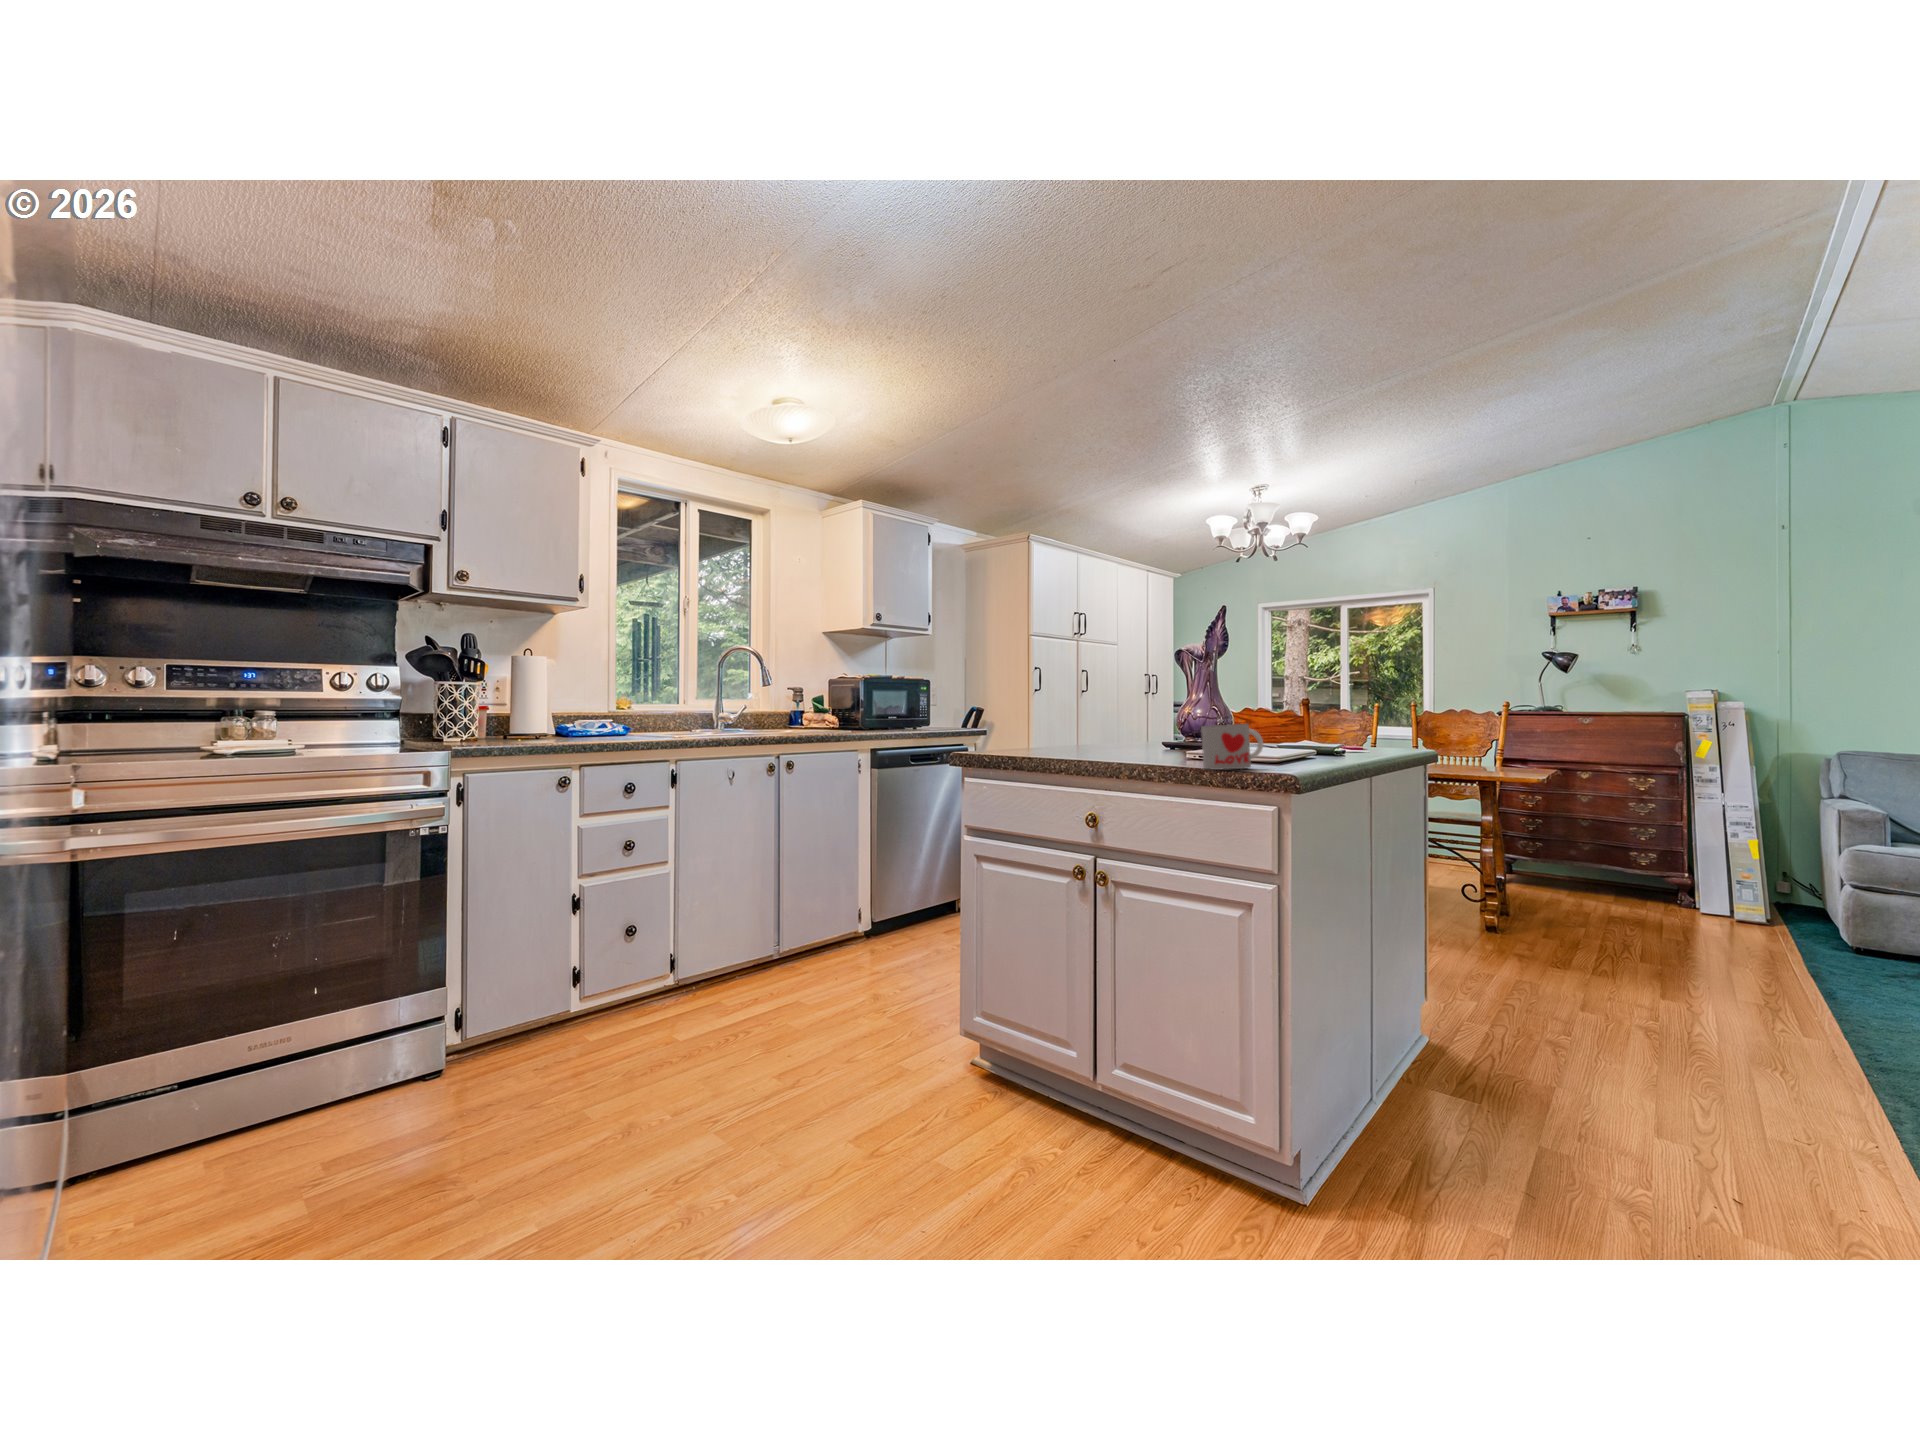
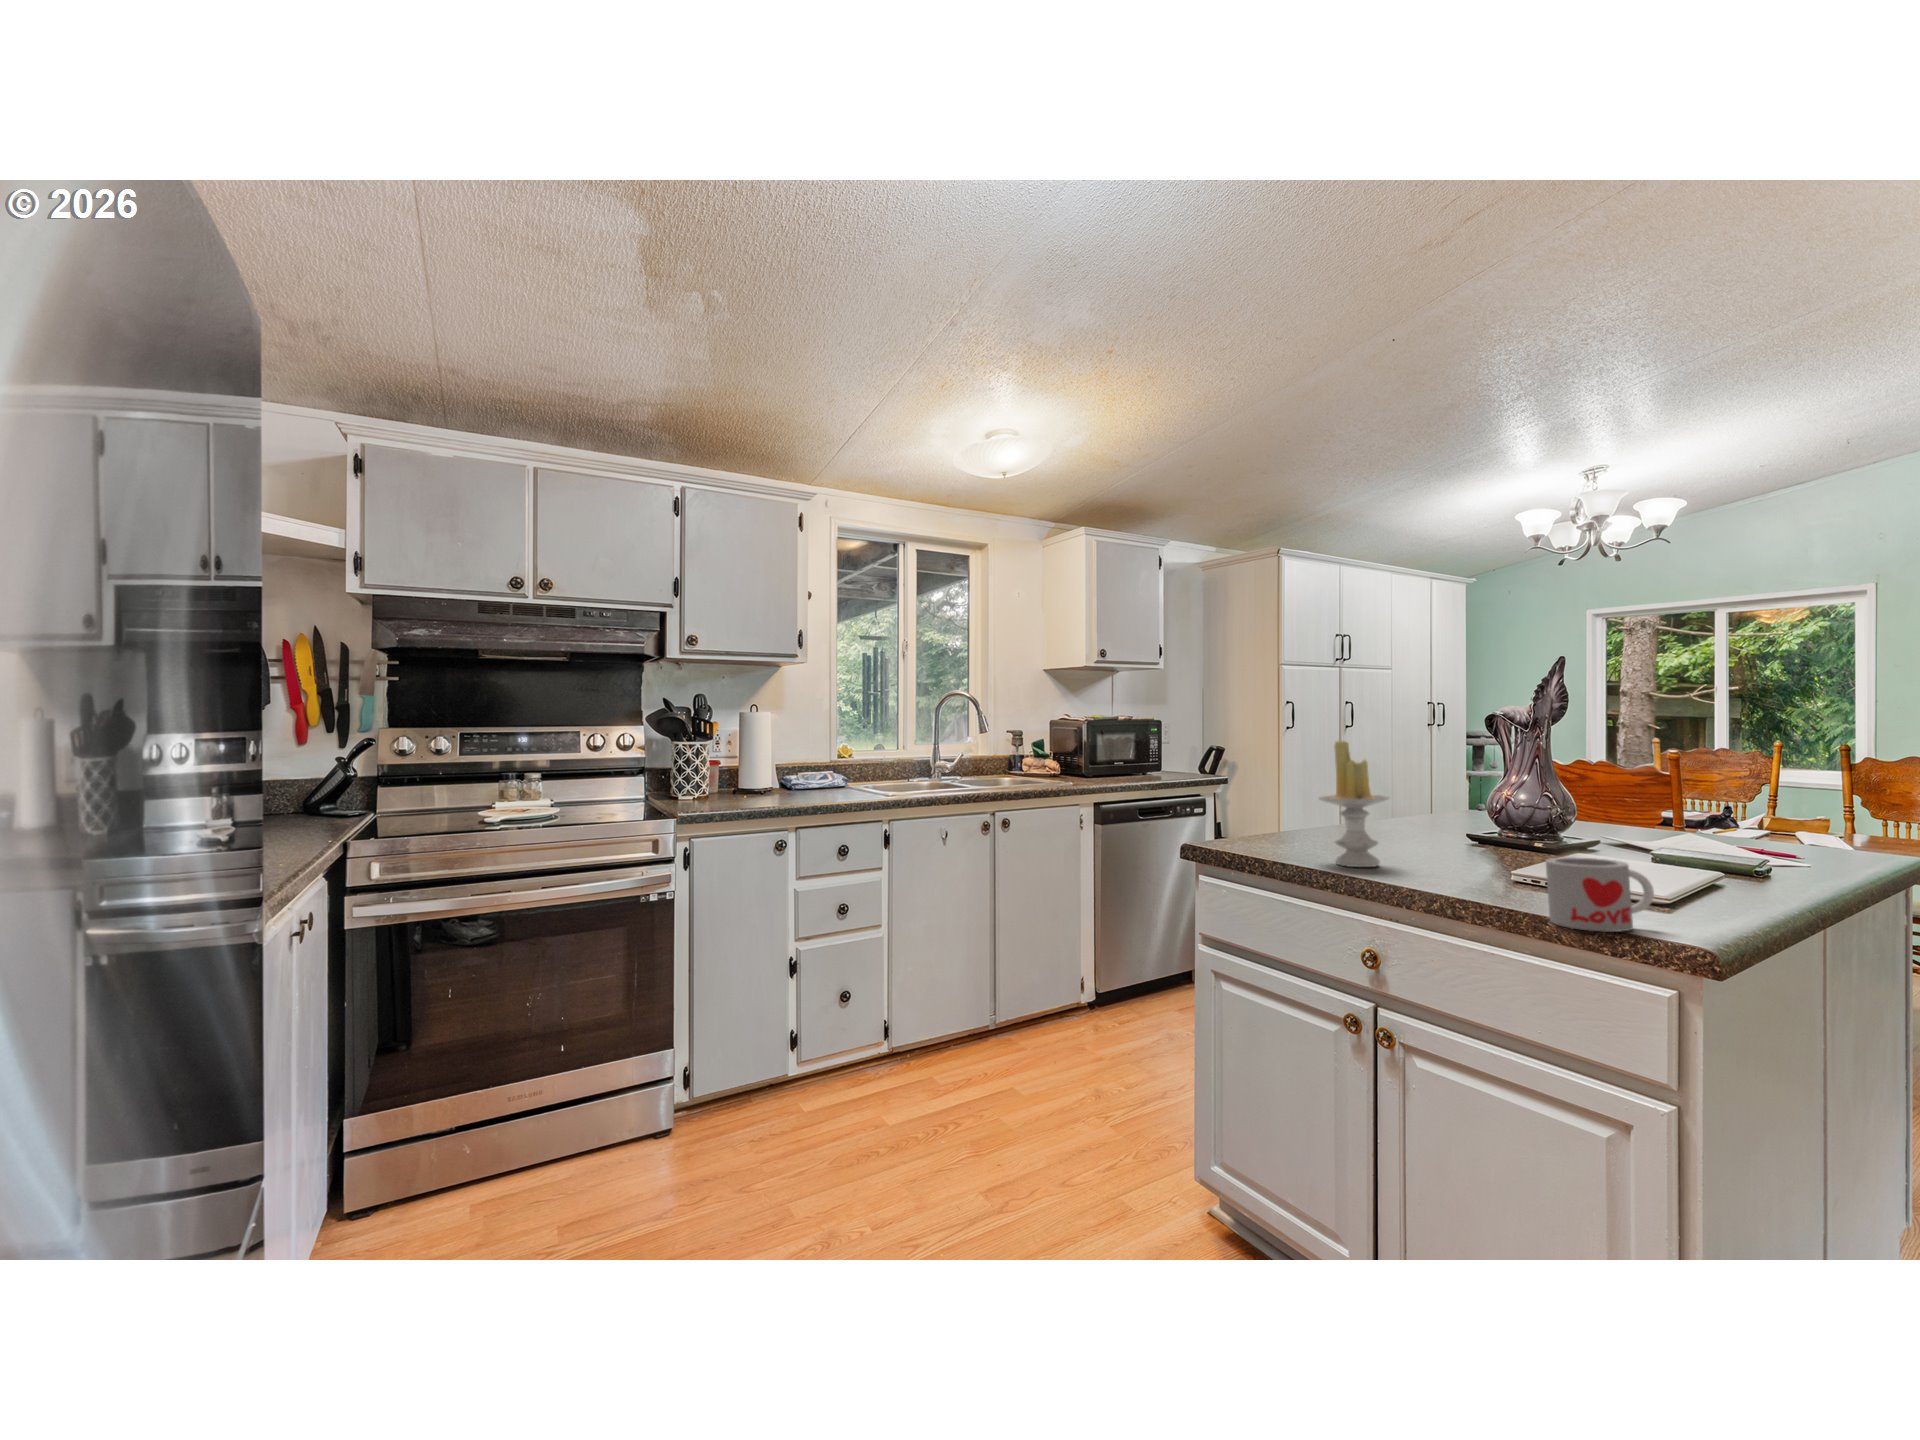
candle: none [1057,662,1107,759] -> present [1319,741,1389,867]

